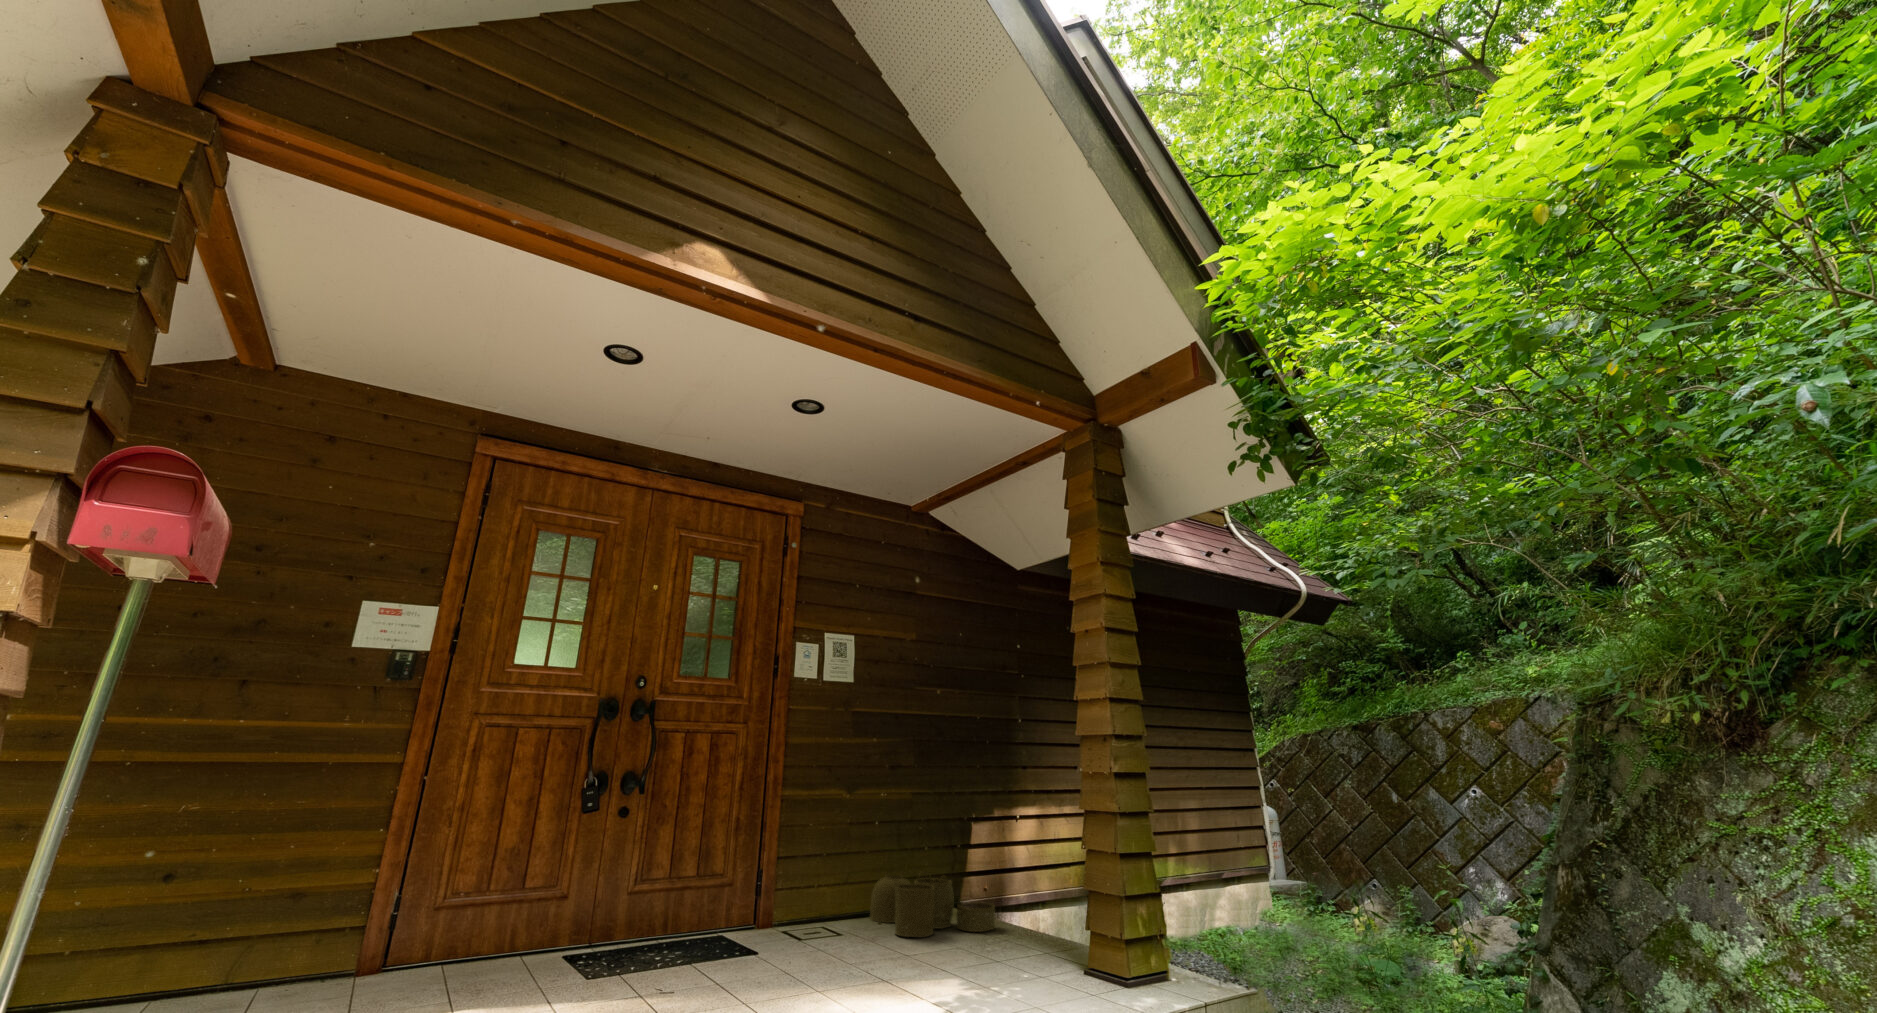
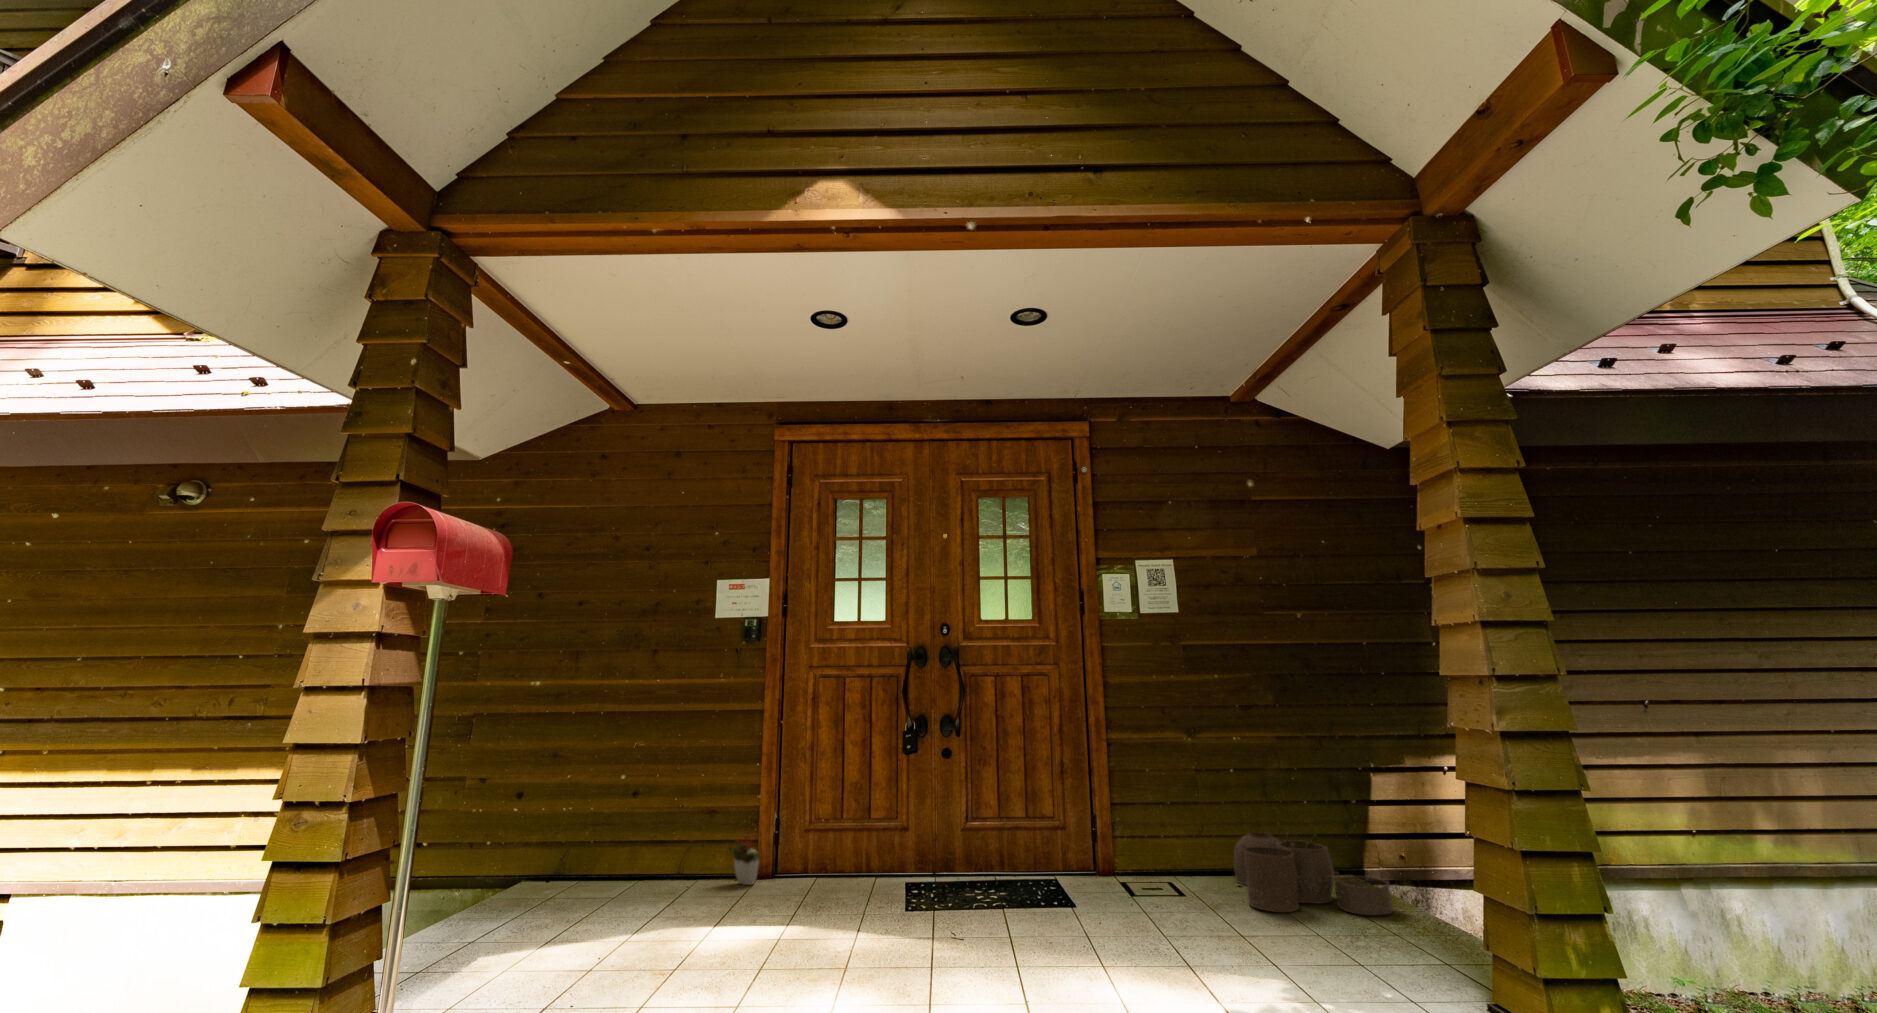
decorative plant: none [333,906,378,980] -> present [732,829,760,885]

